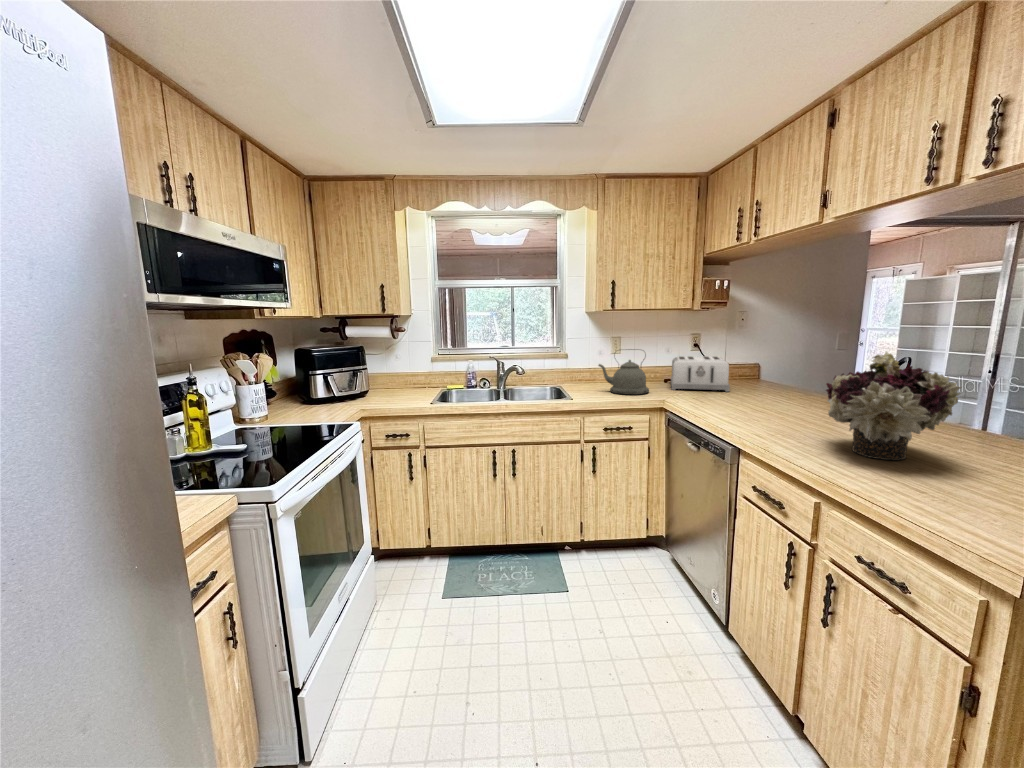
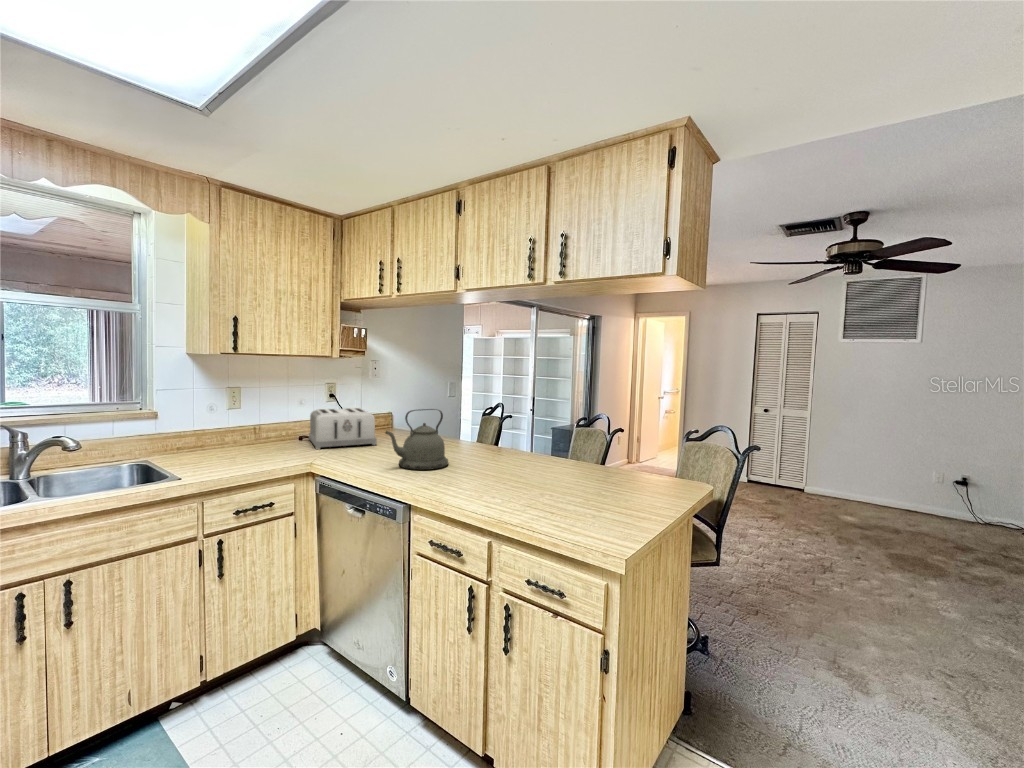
kettle: present [599,349,649,395] -> present [386,409,448,470]
flower arrangement: present [826,352,962,460] -> none [477,406,558,493]

